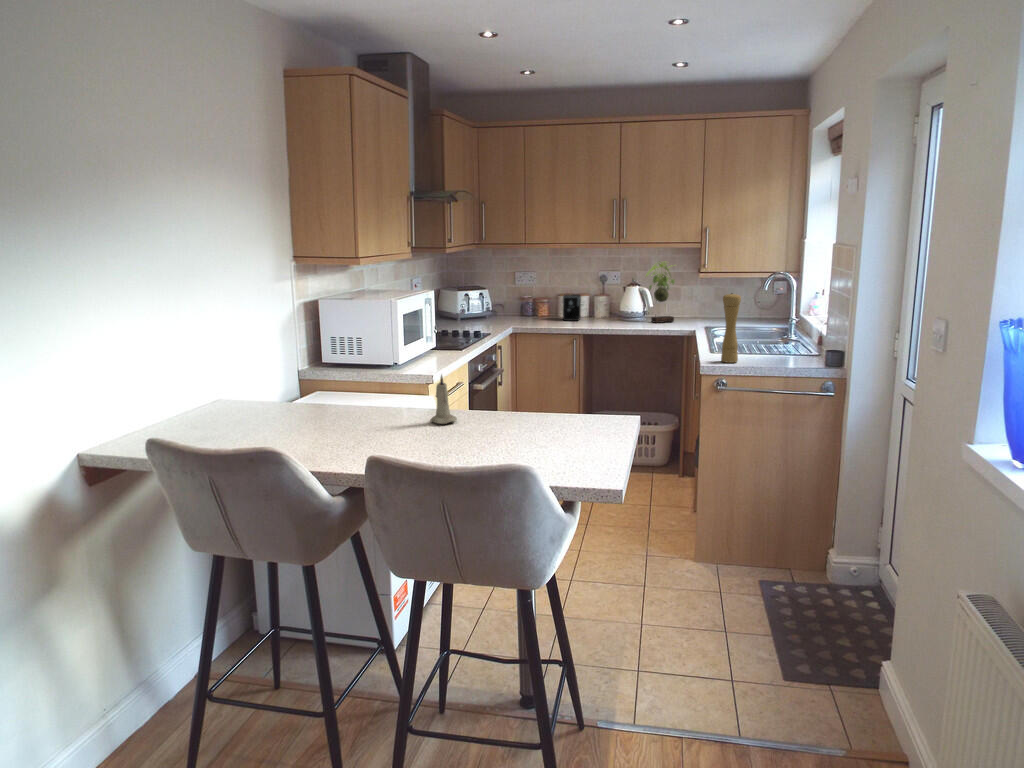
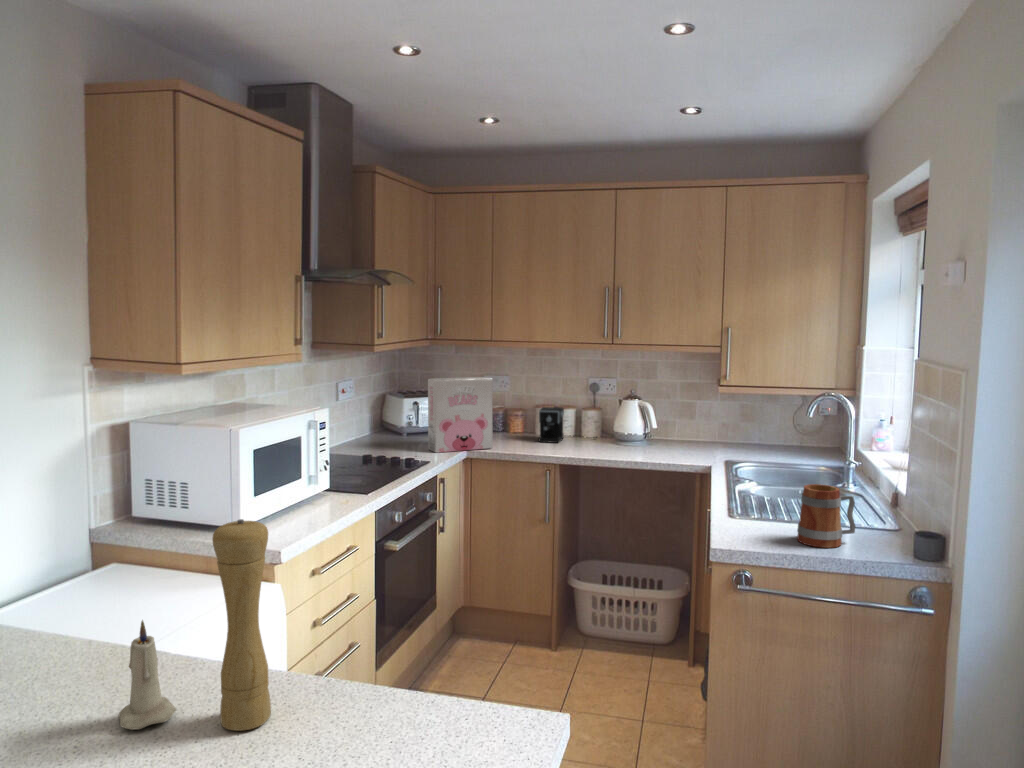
plant: present [646,262,674,323] -> none [643,361,692,450]
cereal box: none [482,271,531,329] -> present [428,377,493,453]
pepper mill: present [721,293,741,363] -> present [212,519,271,731]
mug: none [756,326,792,364] -> present [797,484,856,548]

